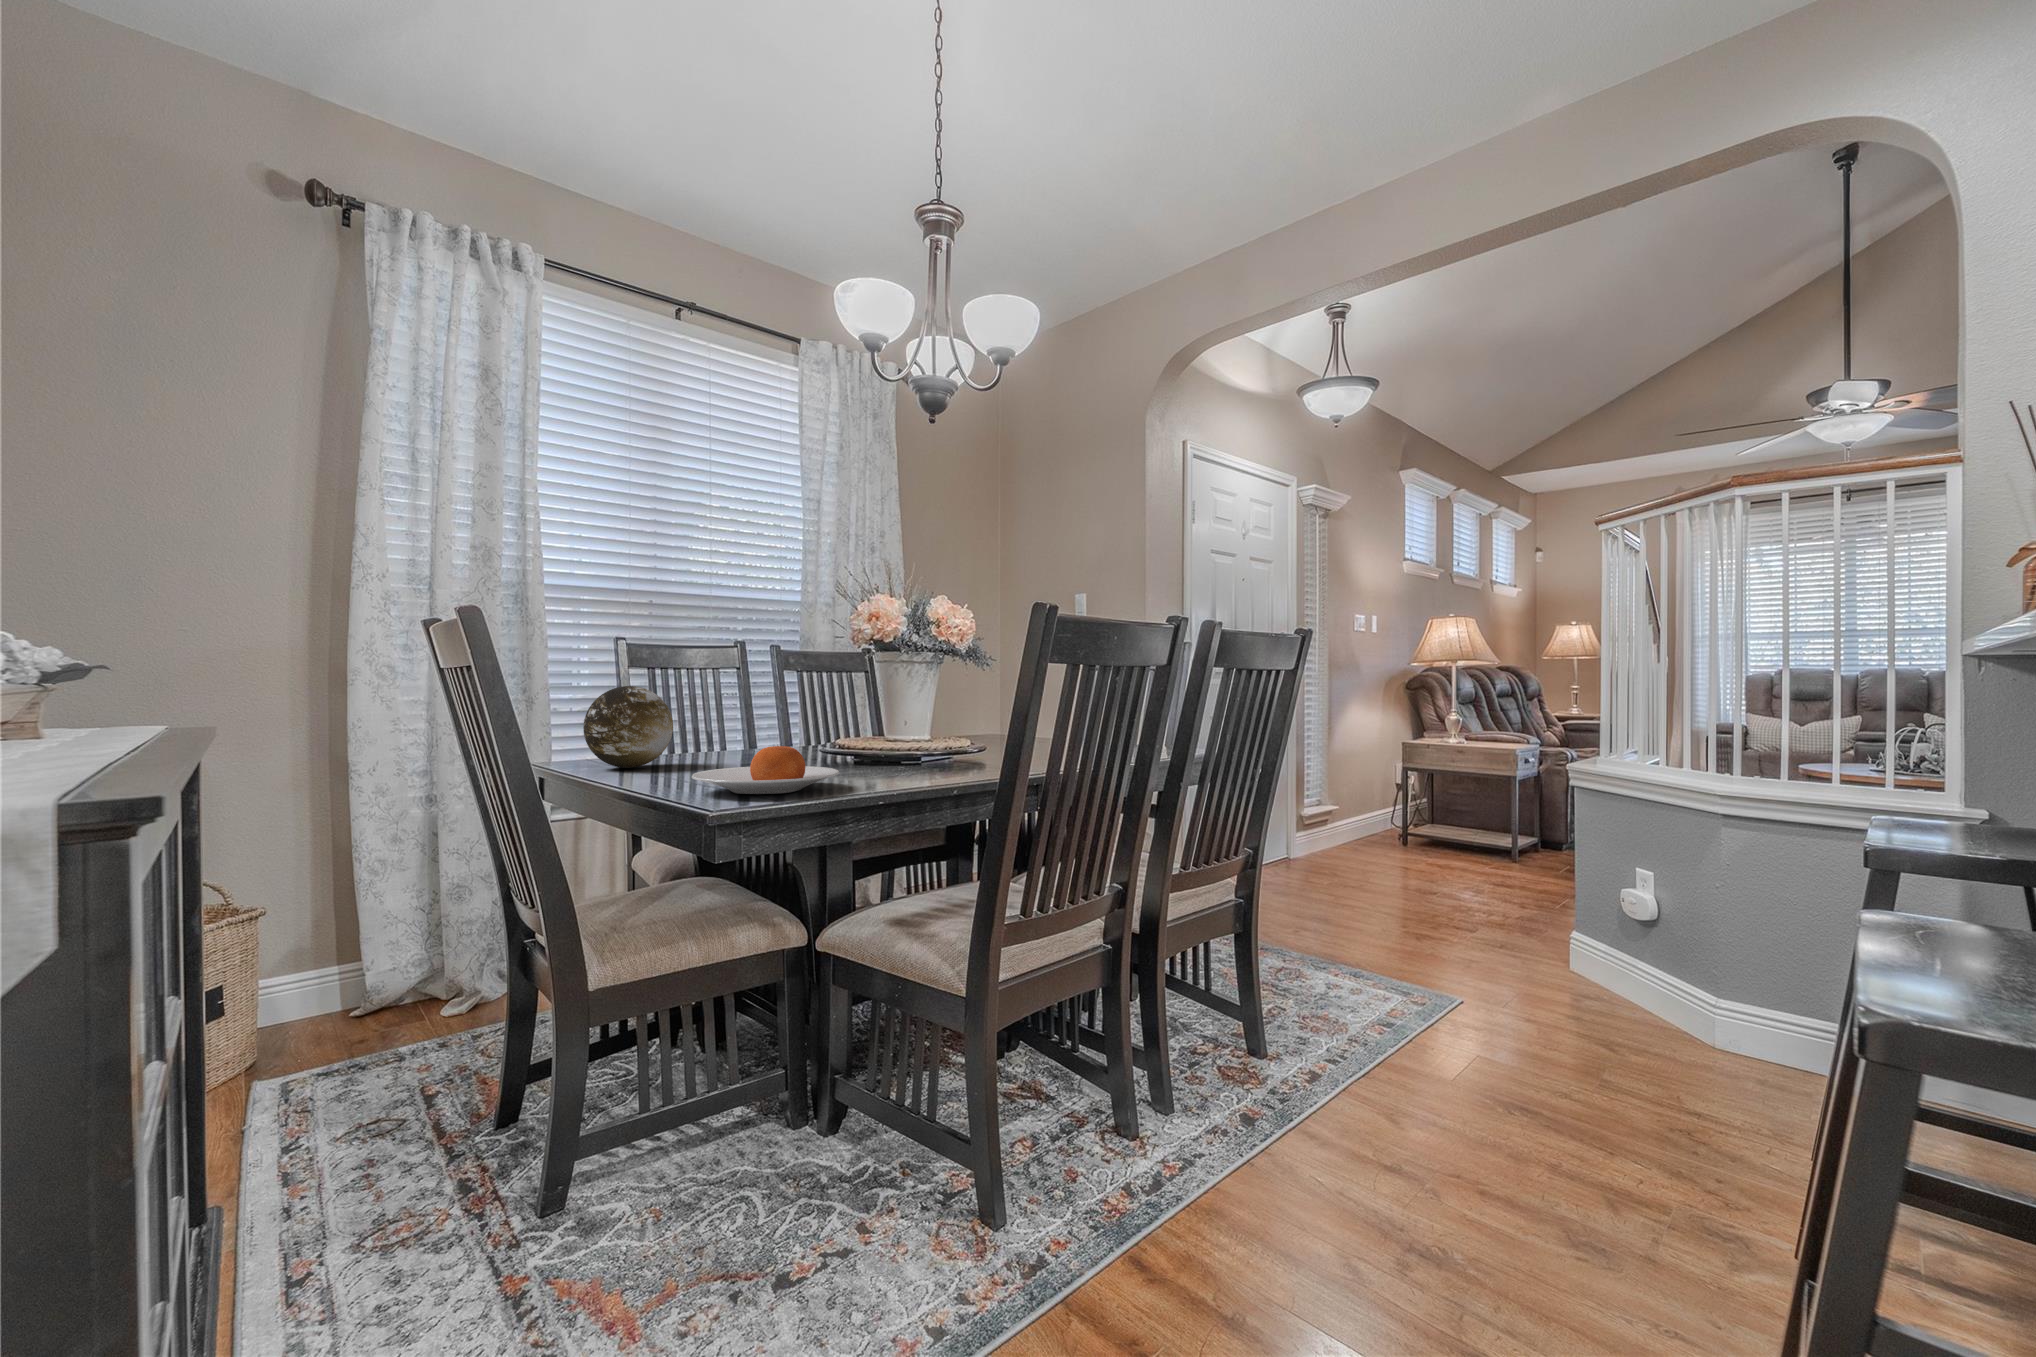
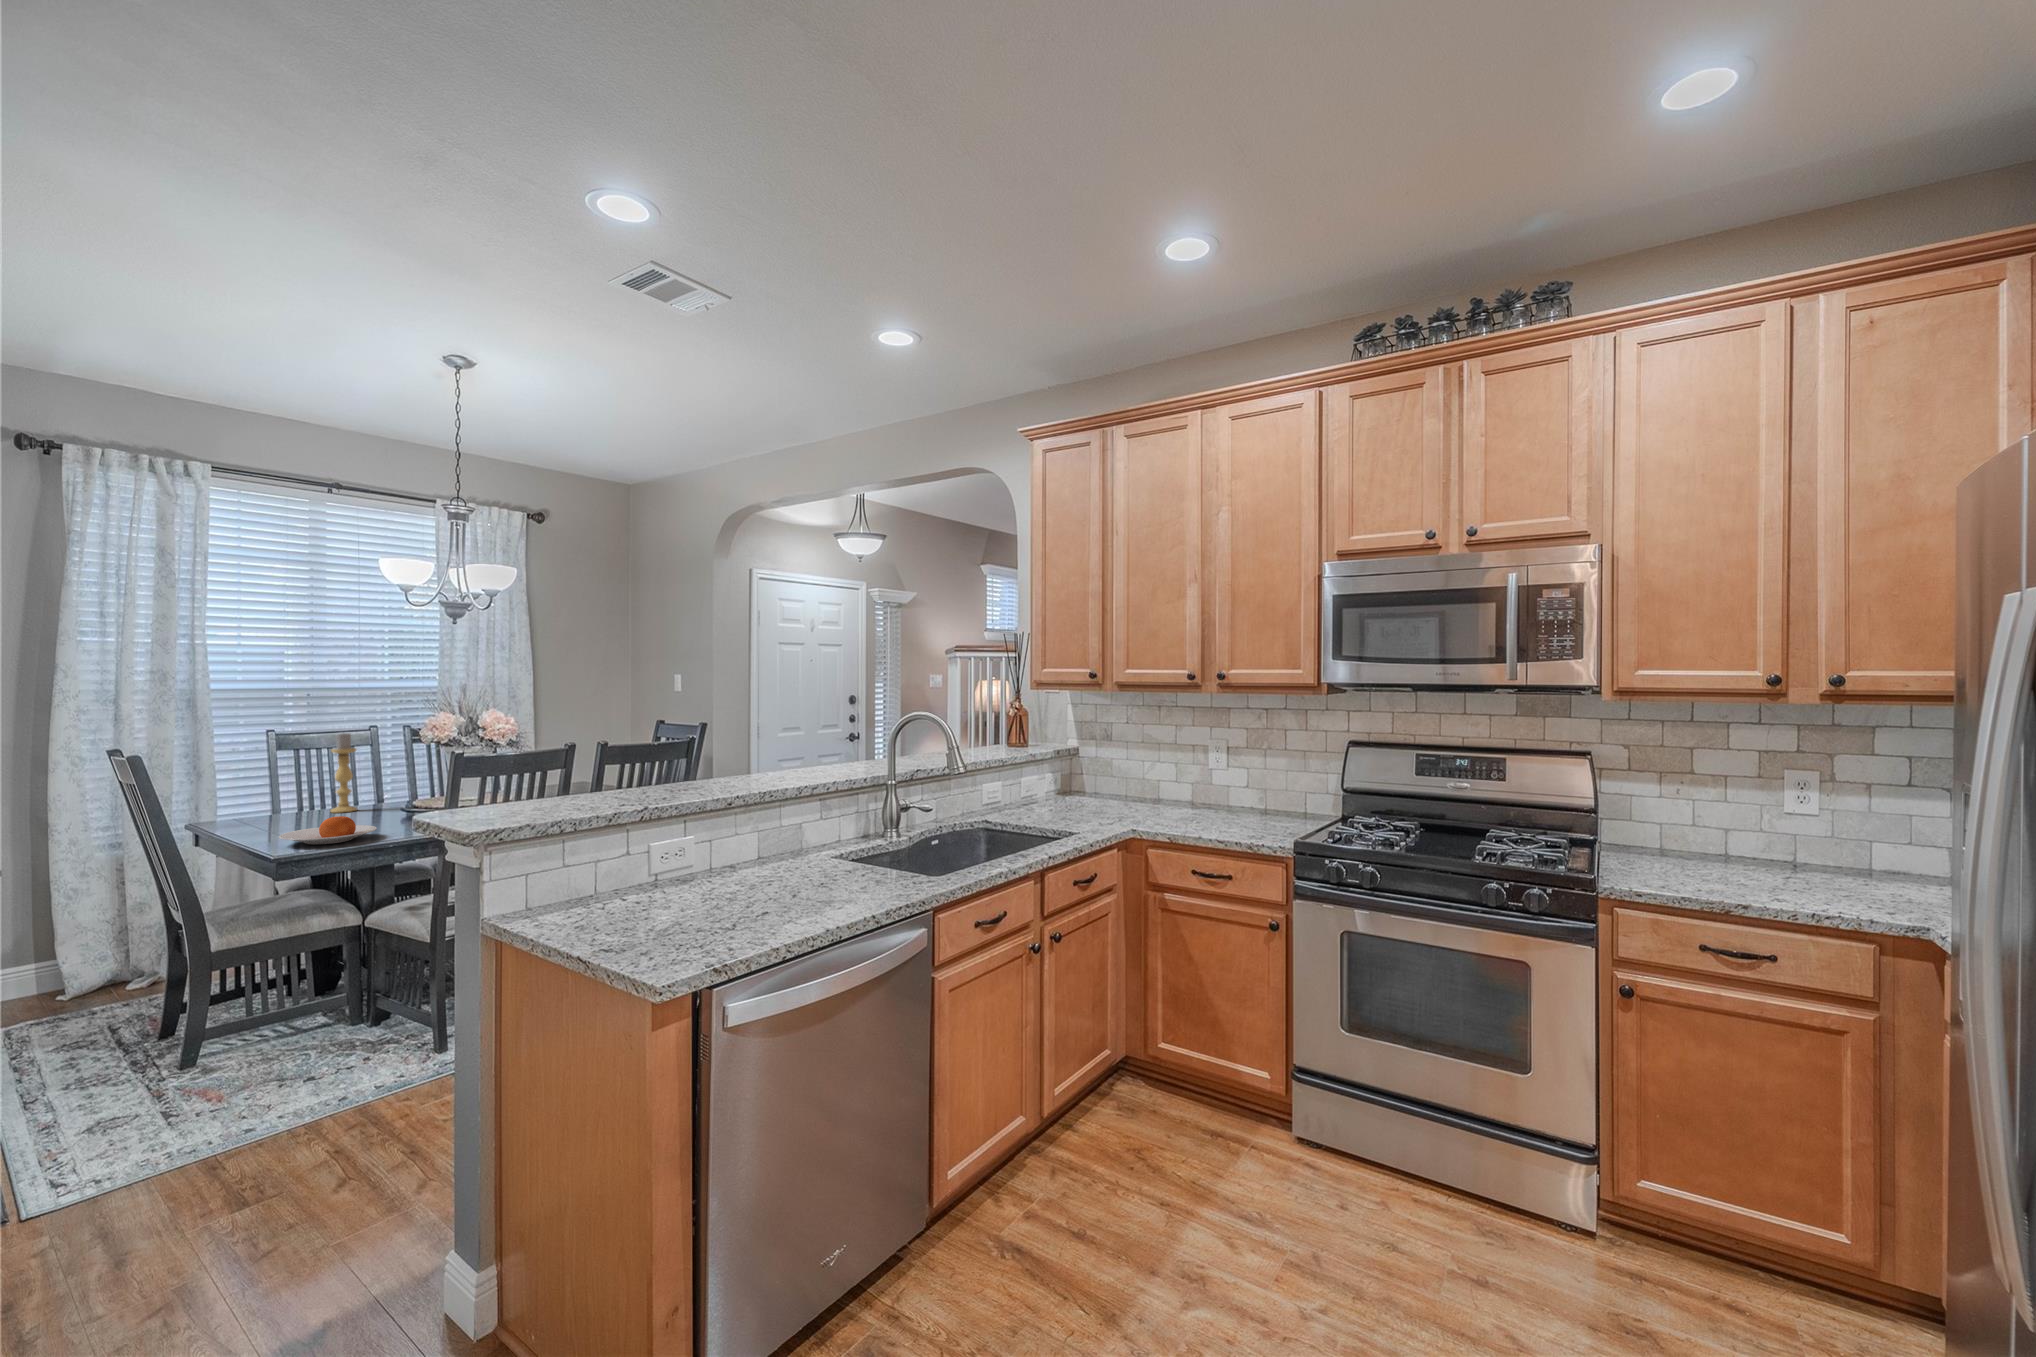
candle holder: none [713,631,749,757] -> present [331,733,357,813]
decorative orb: present [583,686,673,768] -> none [225,775,291,826]

